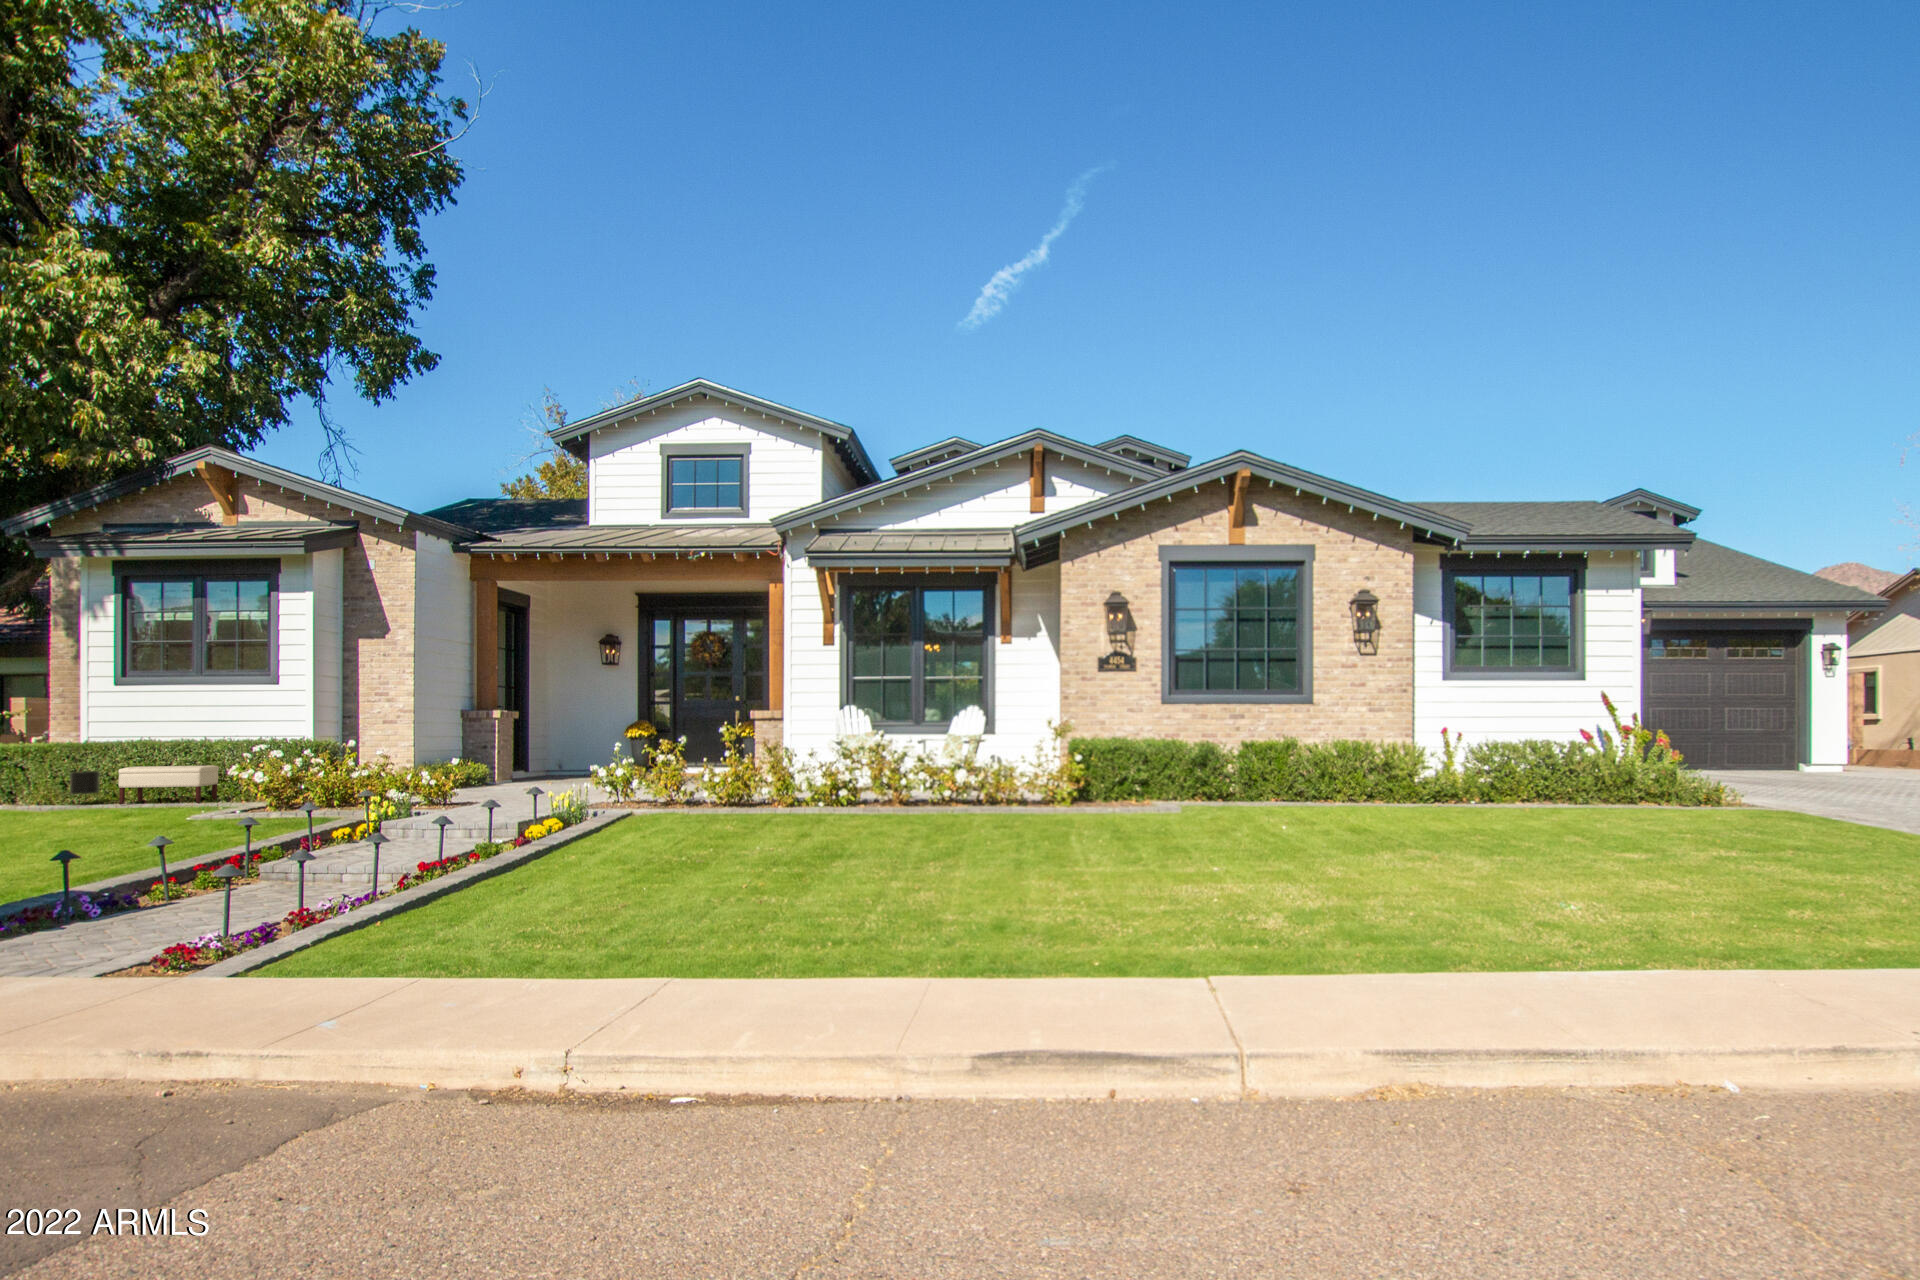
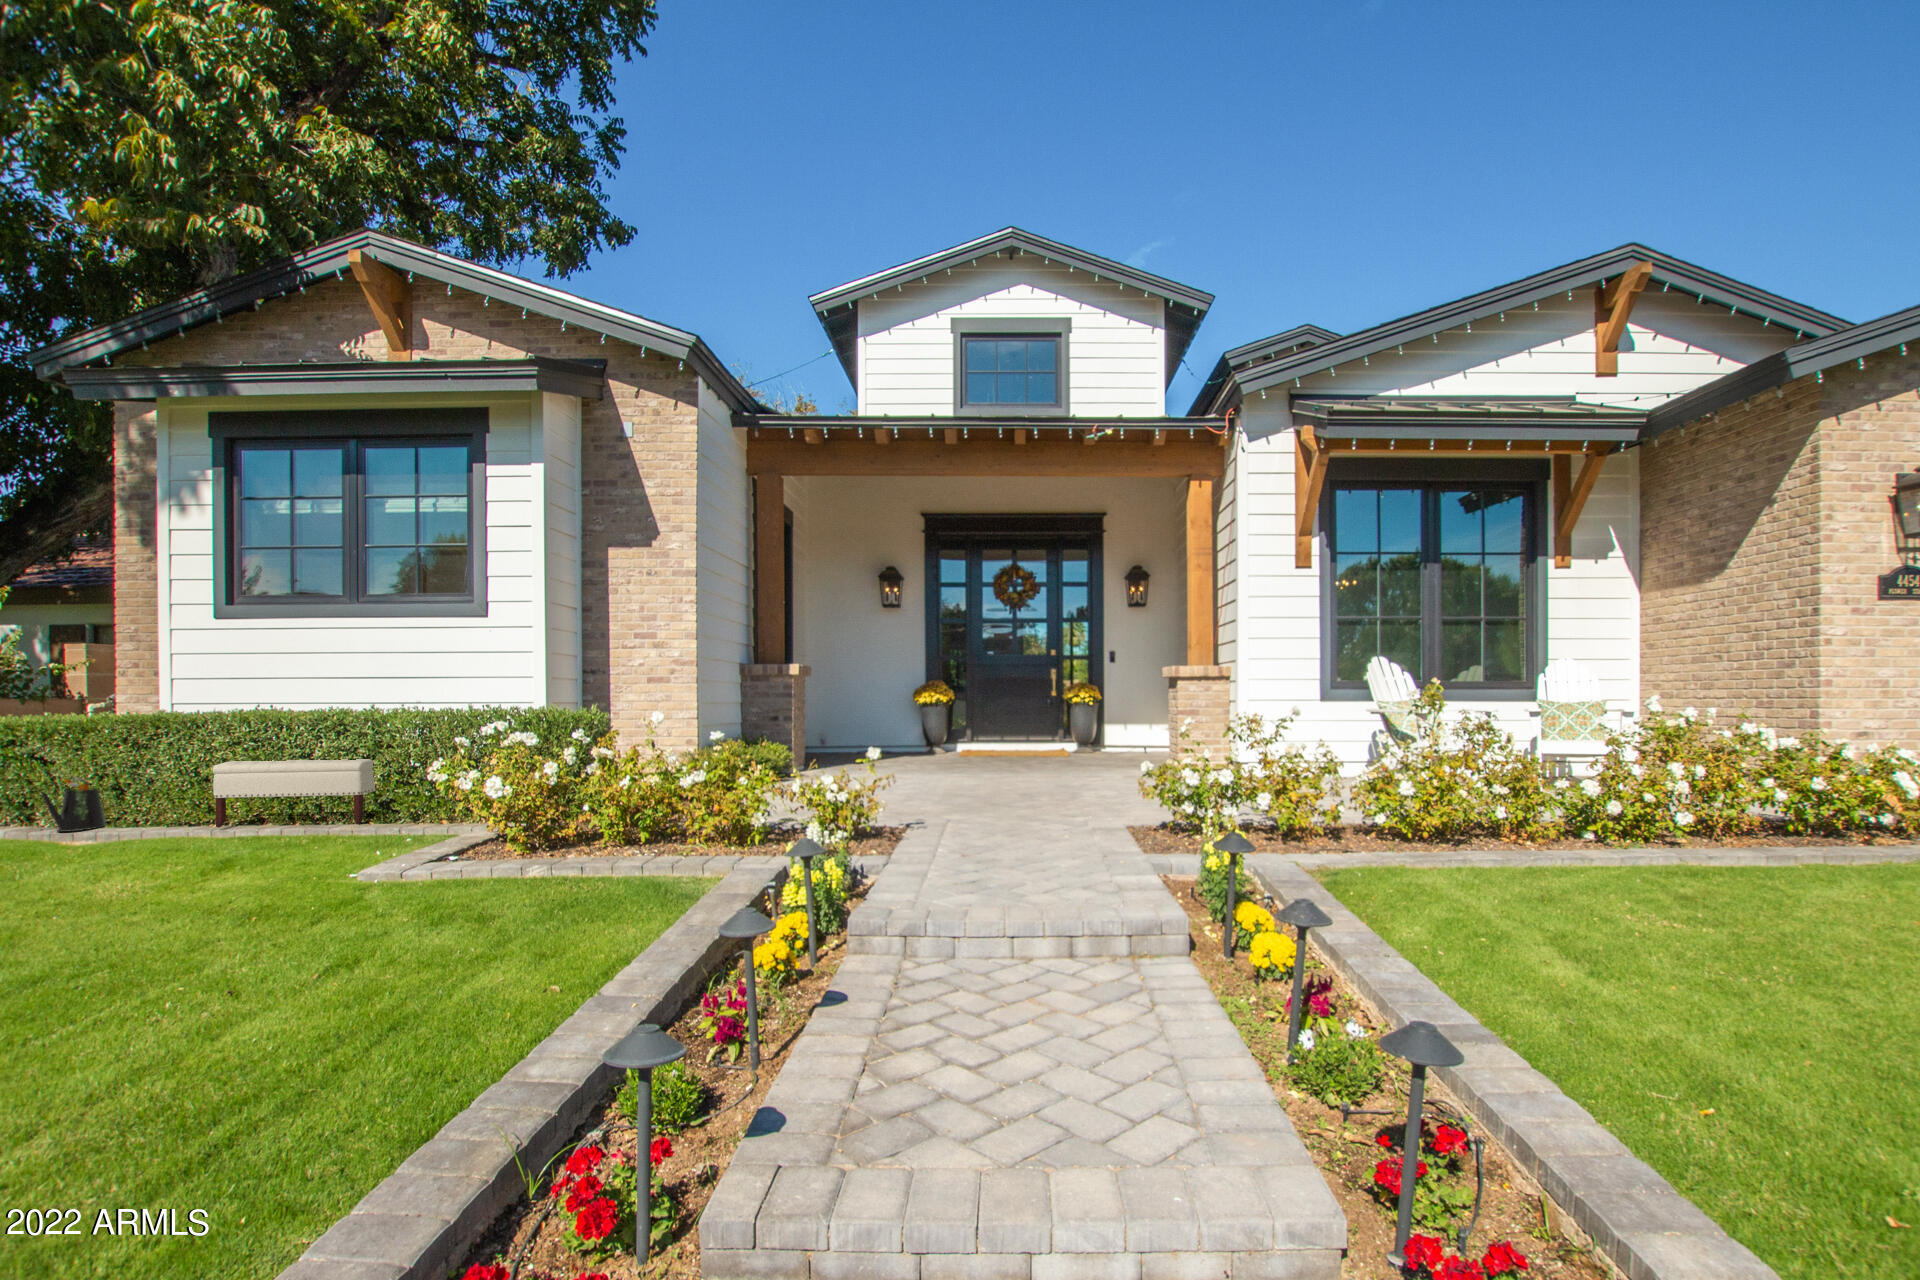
watering can: none [24,771,60,807] -> present [42,775,106,832]
planter: present [70,771,100,795] -> none [127,765,183,829]

